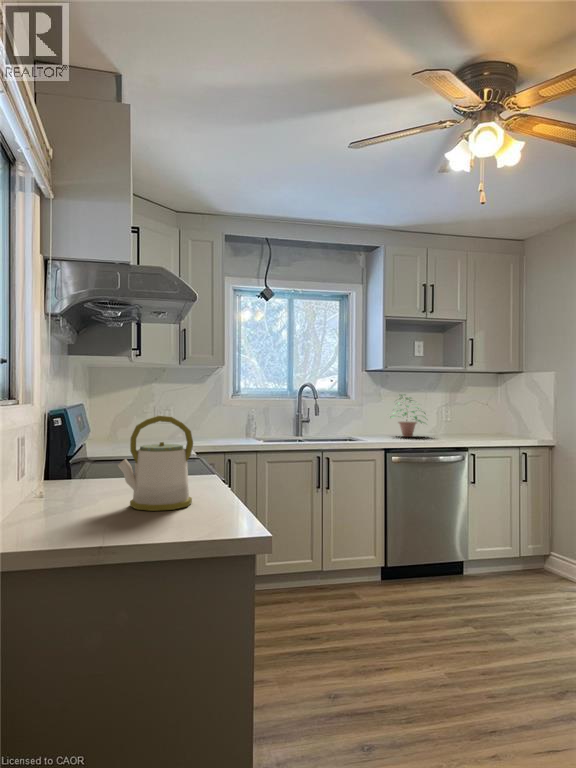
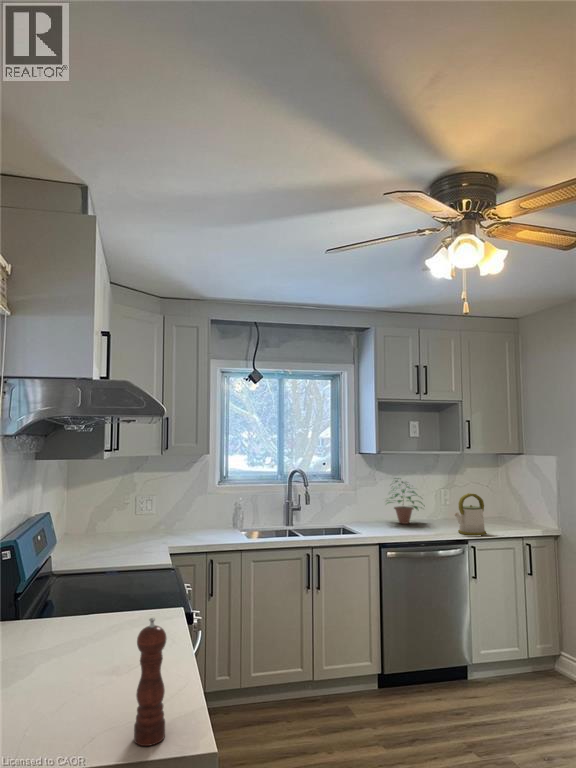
kettle: present [118,416,193,511] -> present [455,493,486,535]
pepper mill: none [204,428,229,526] -> present [134,618,167,746]

